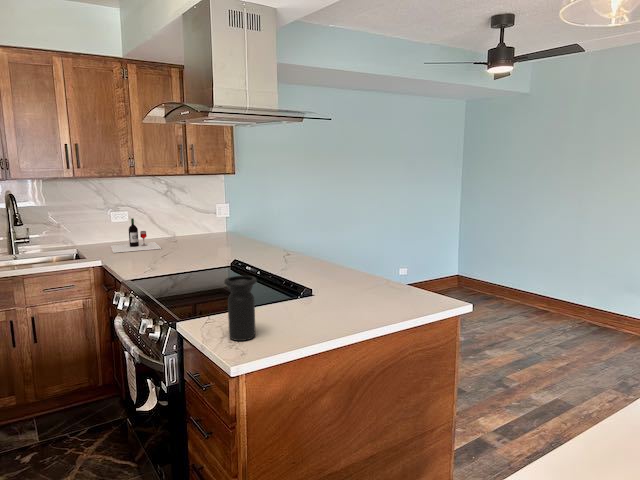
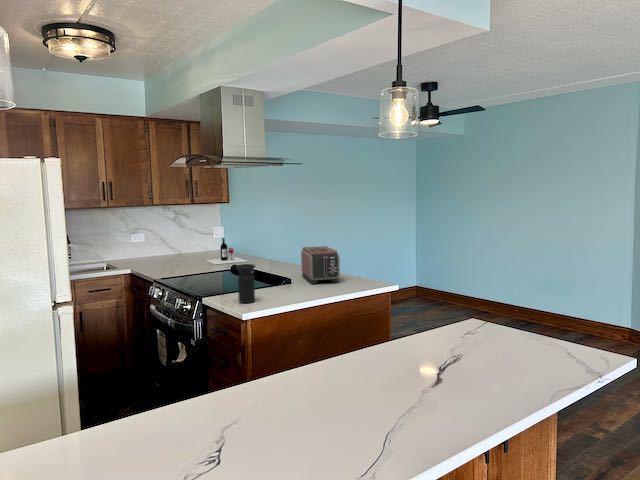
wine bottle: present [111,218,161,253] -> present [206,238,247,264]
toaster: none [329,239,387,299] -> present [301,246,340,284]

